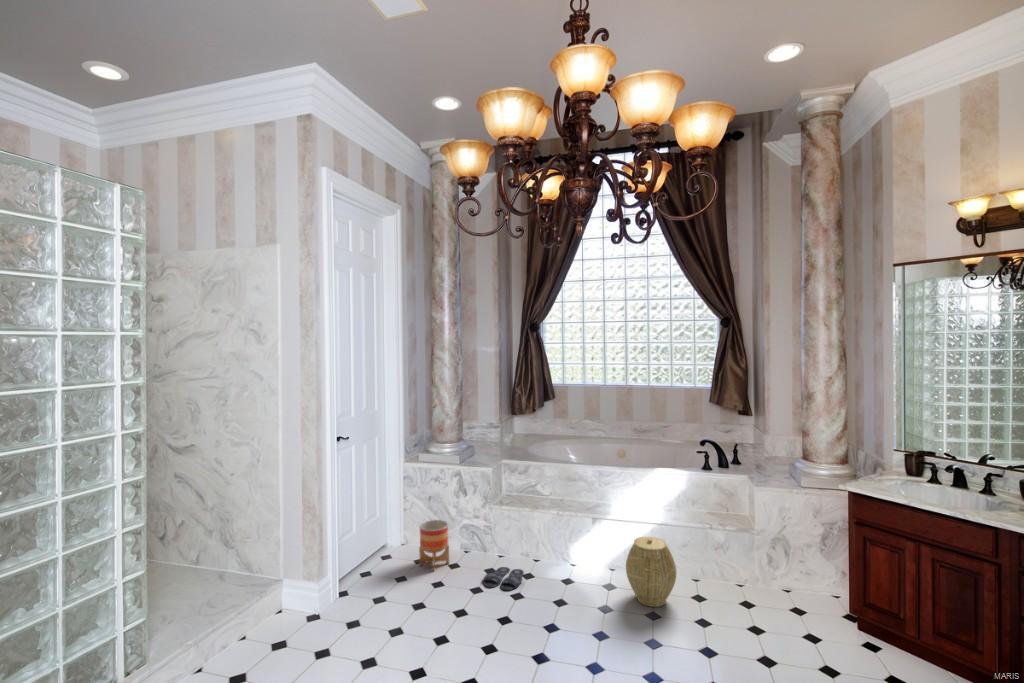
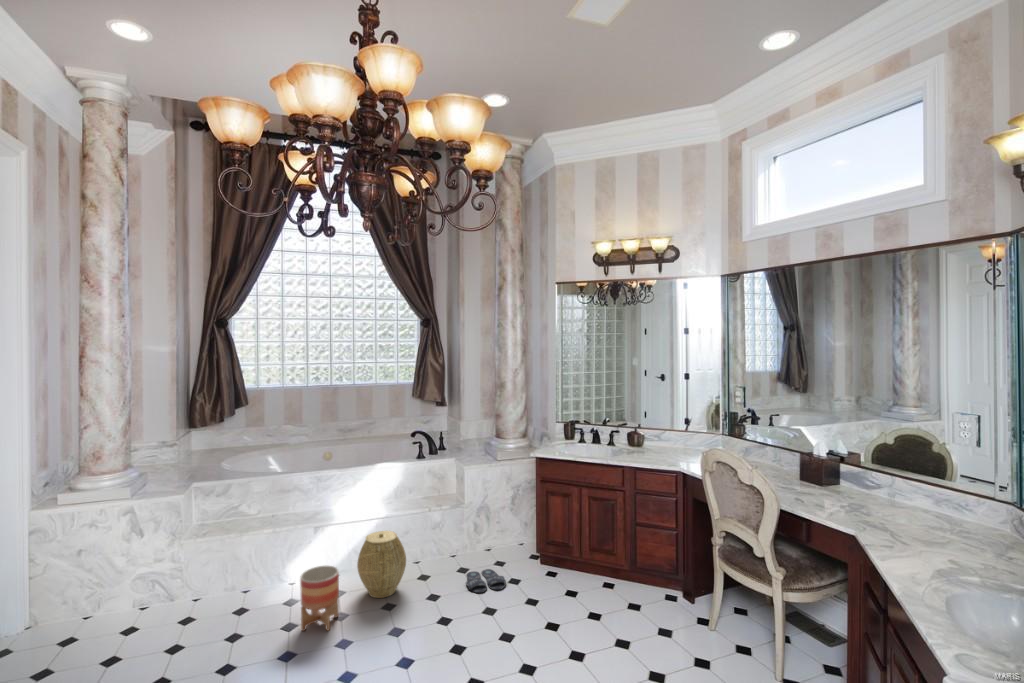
planter: present [419,520,449,571] -> present [300,566,339,631]
slippers: present [483,567,523,591] -> present [466,569,505,593]

